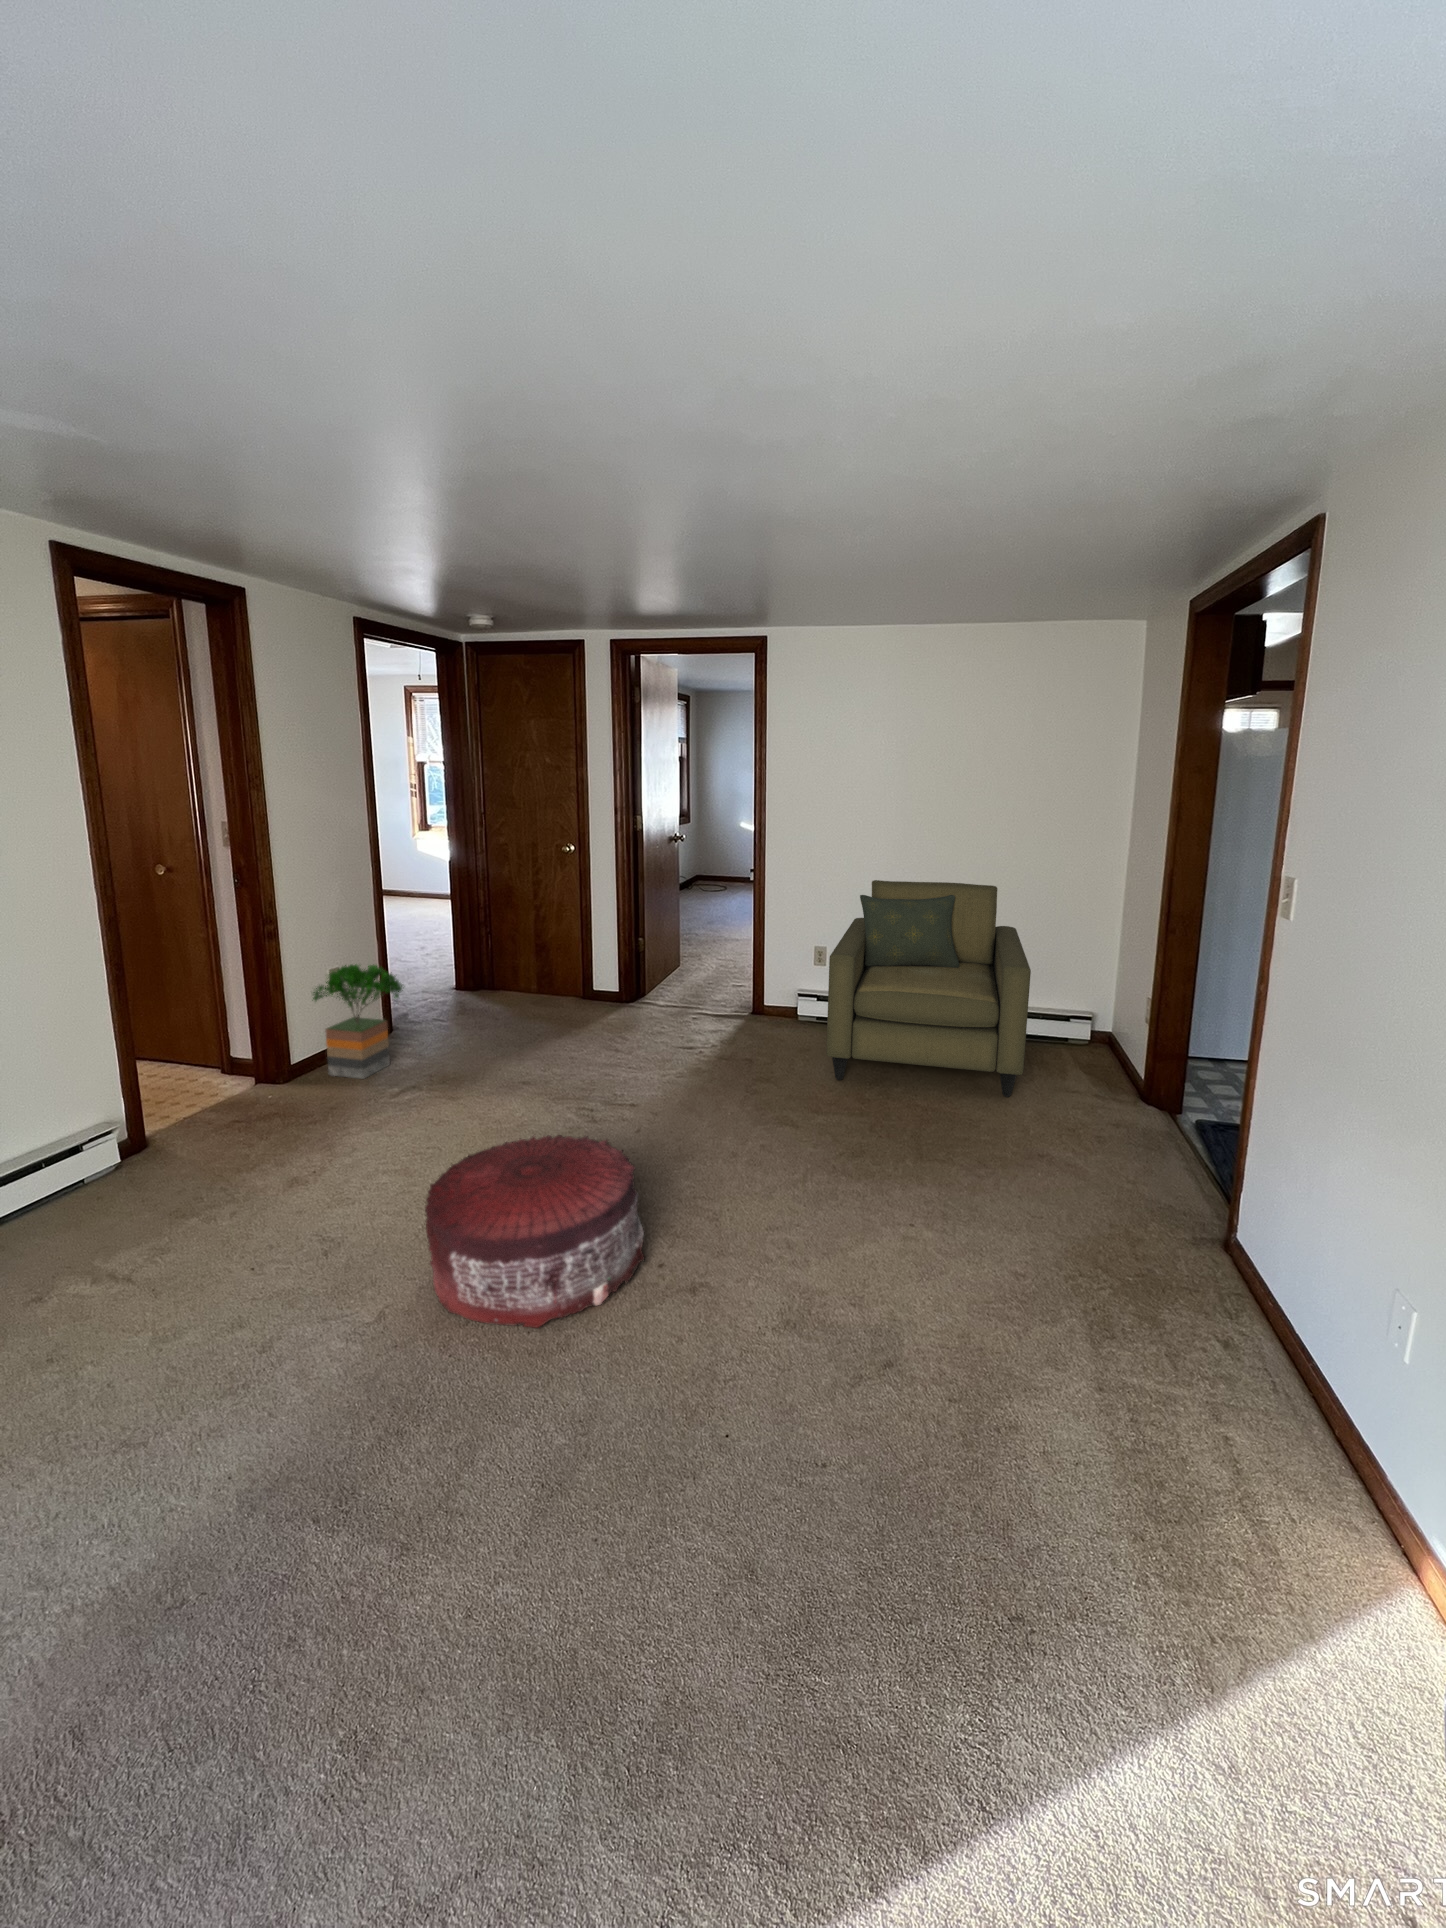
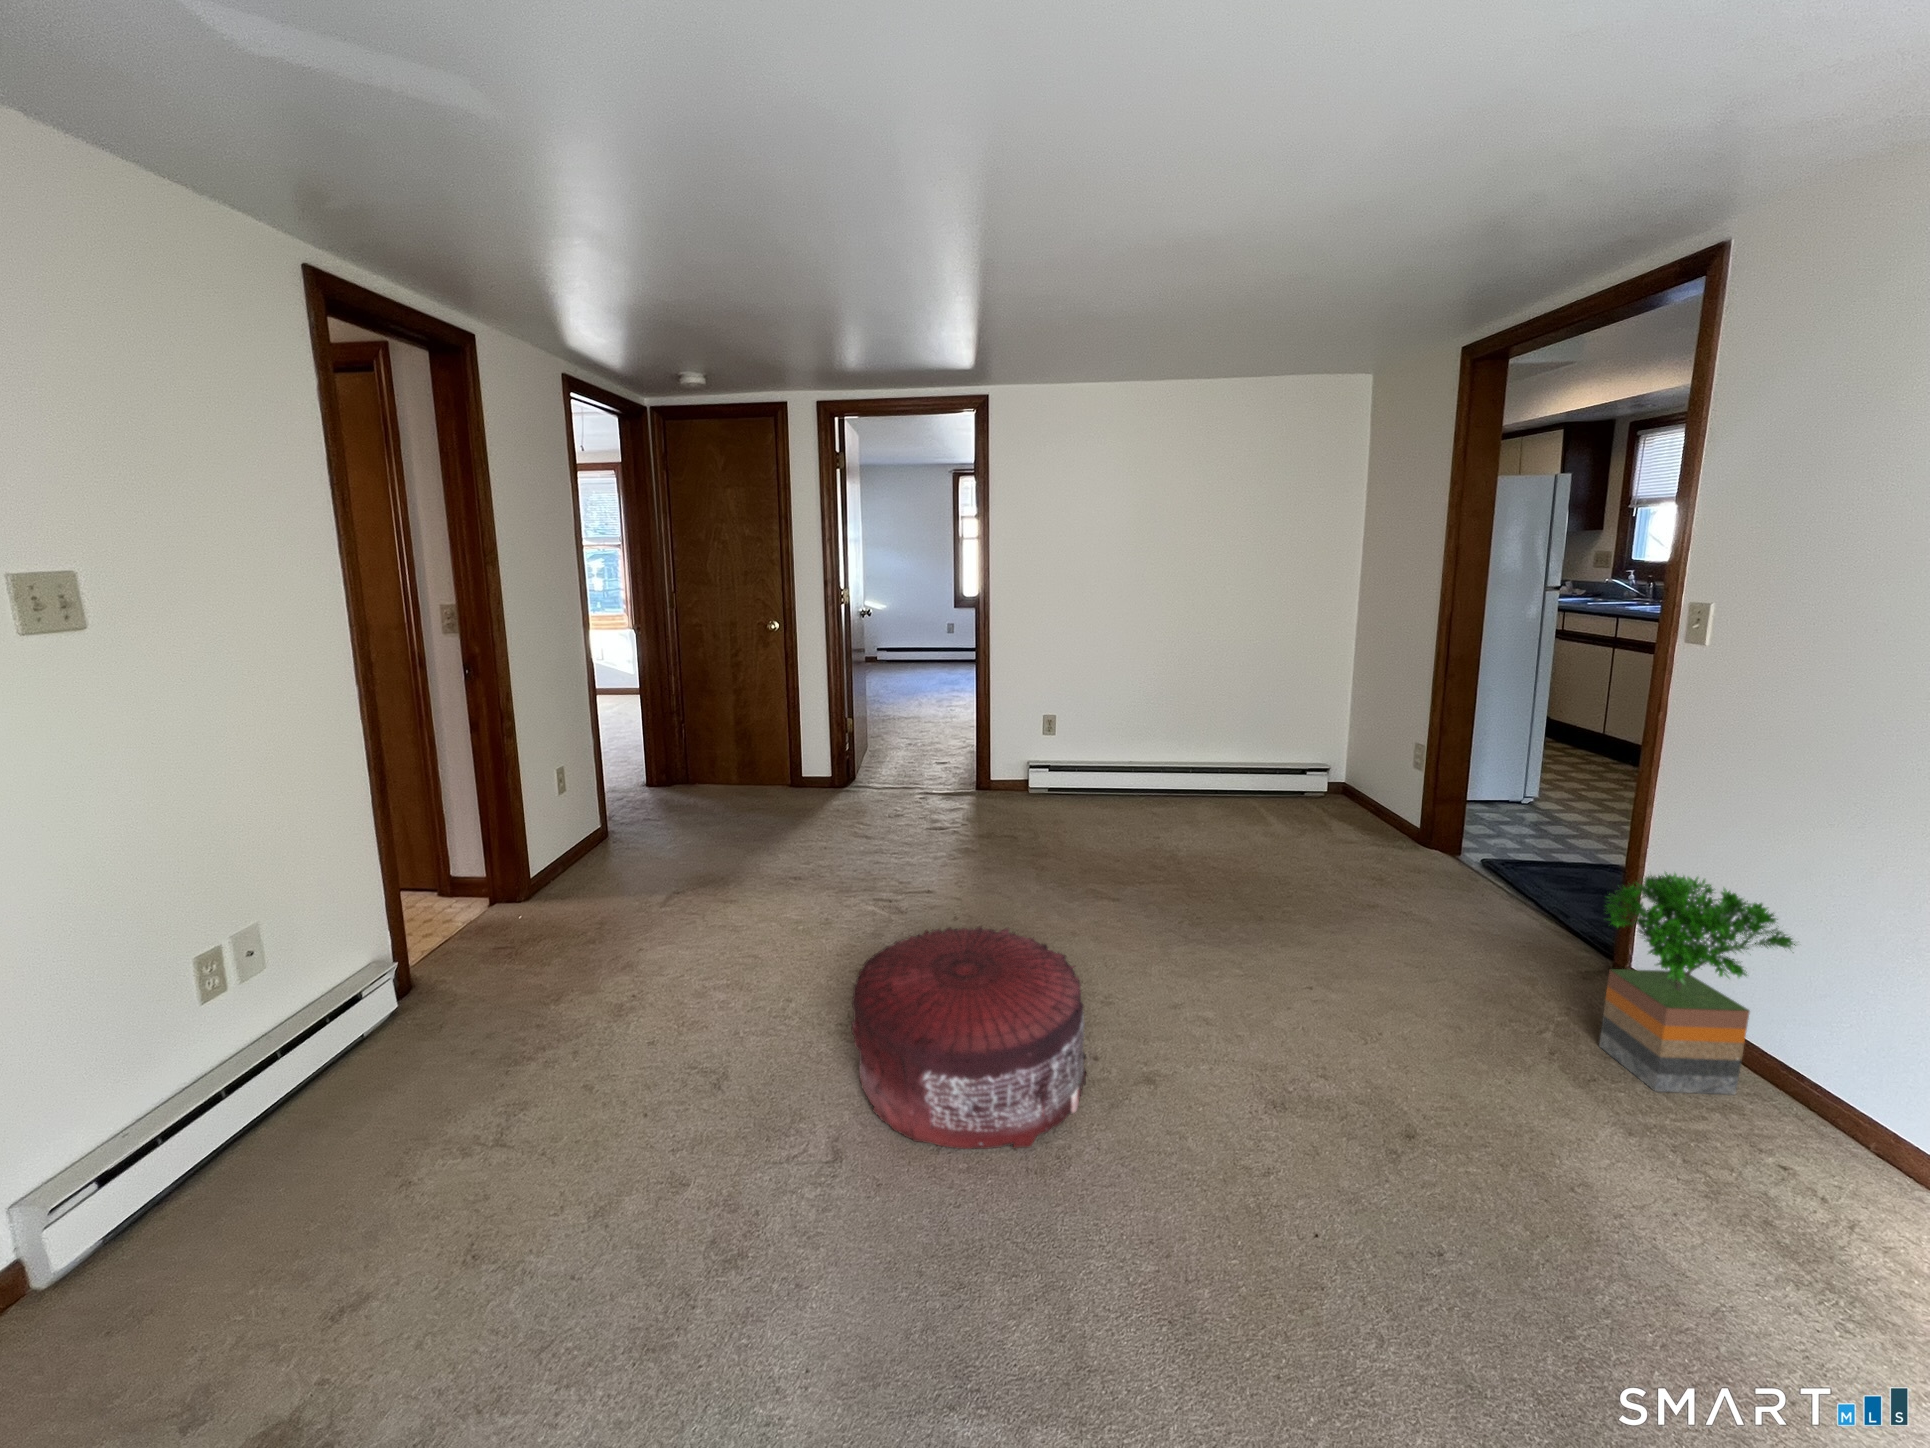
armchair: present [826,880,1031,1097] -> none [1084,641,1321,852]
potted tree: present [313,965,404,1079] -> present [1599,872,1796,1095]

